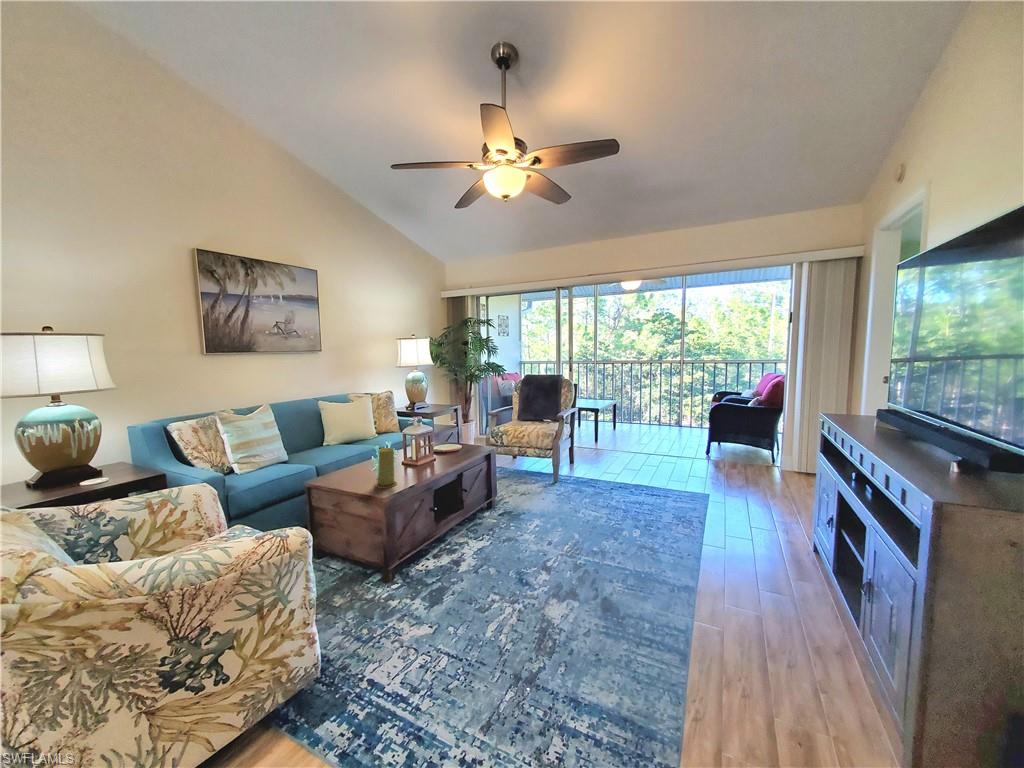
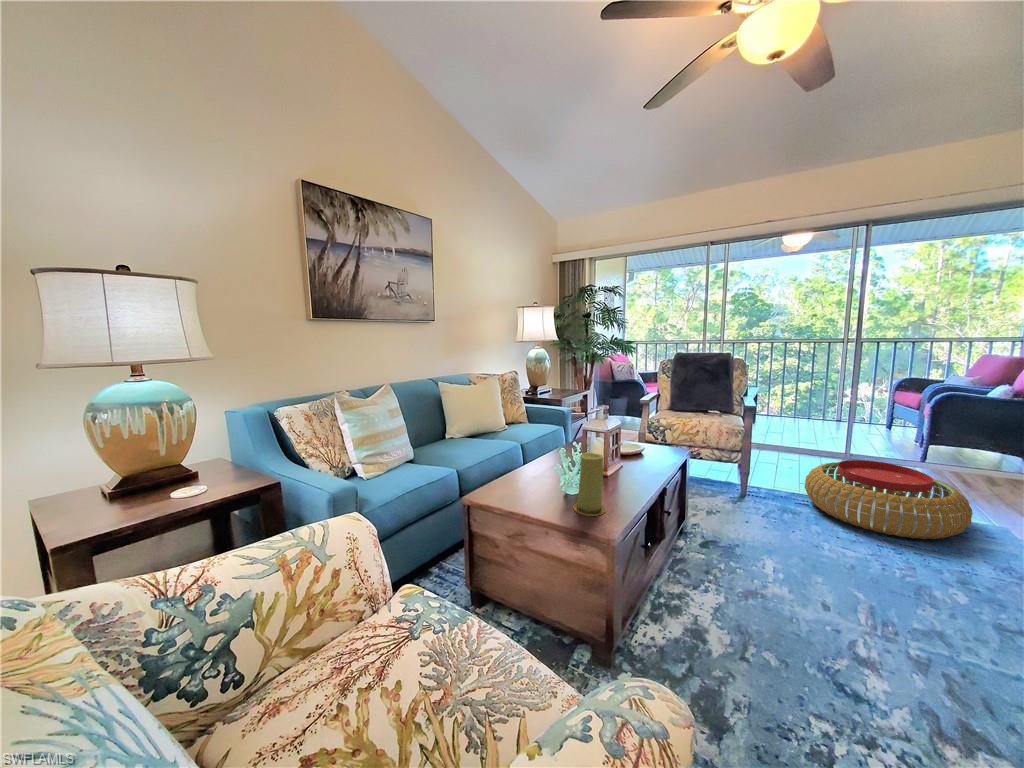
pouf: none [592,453,682,503] -> present [805,460,973,539]

